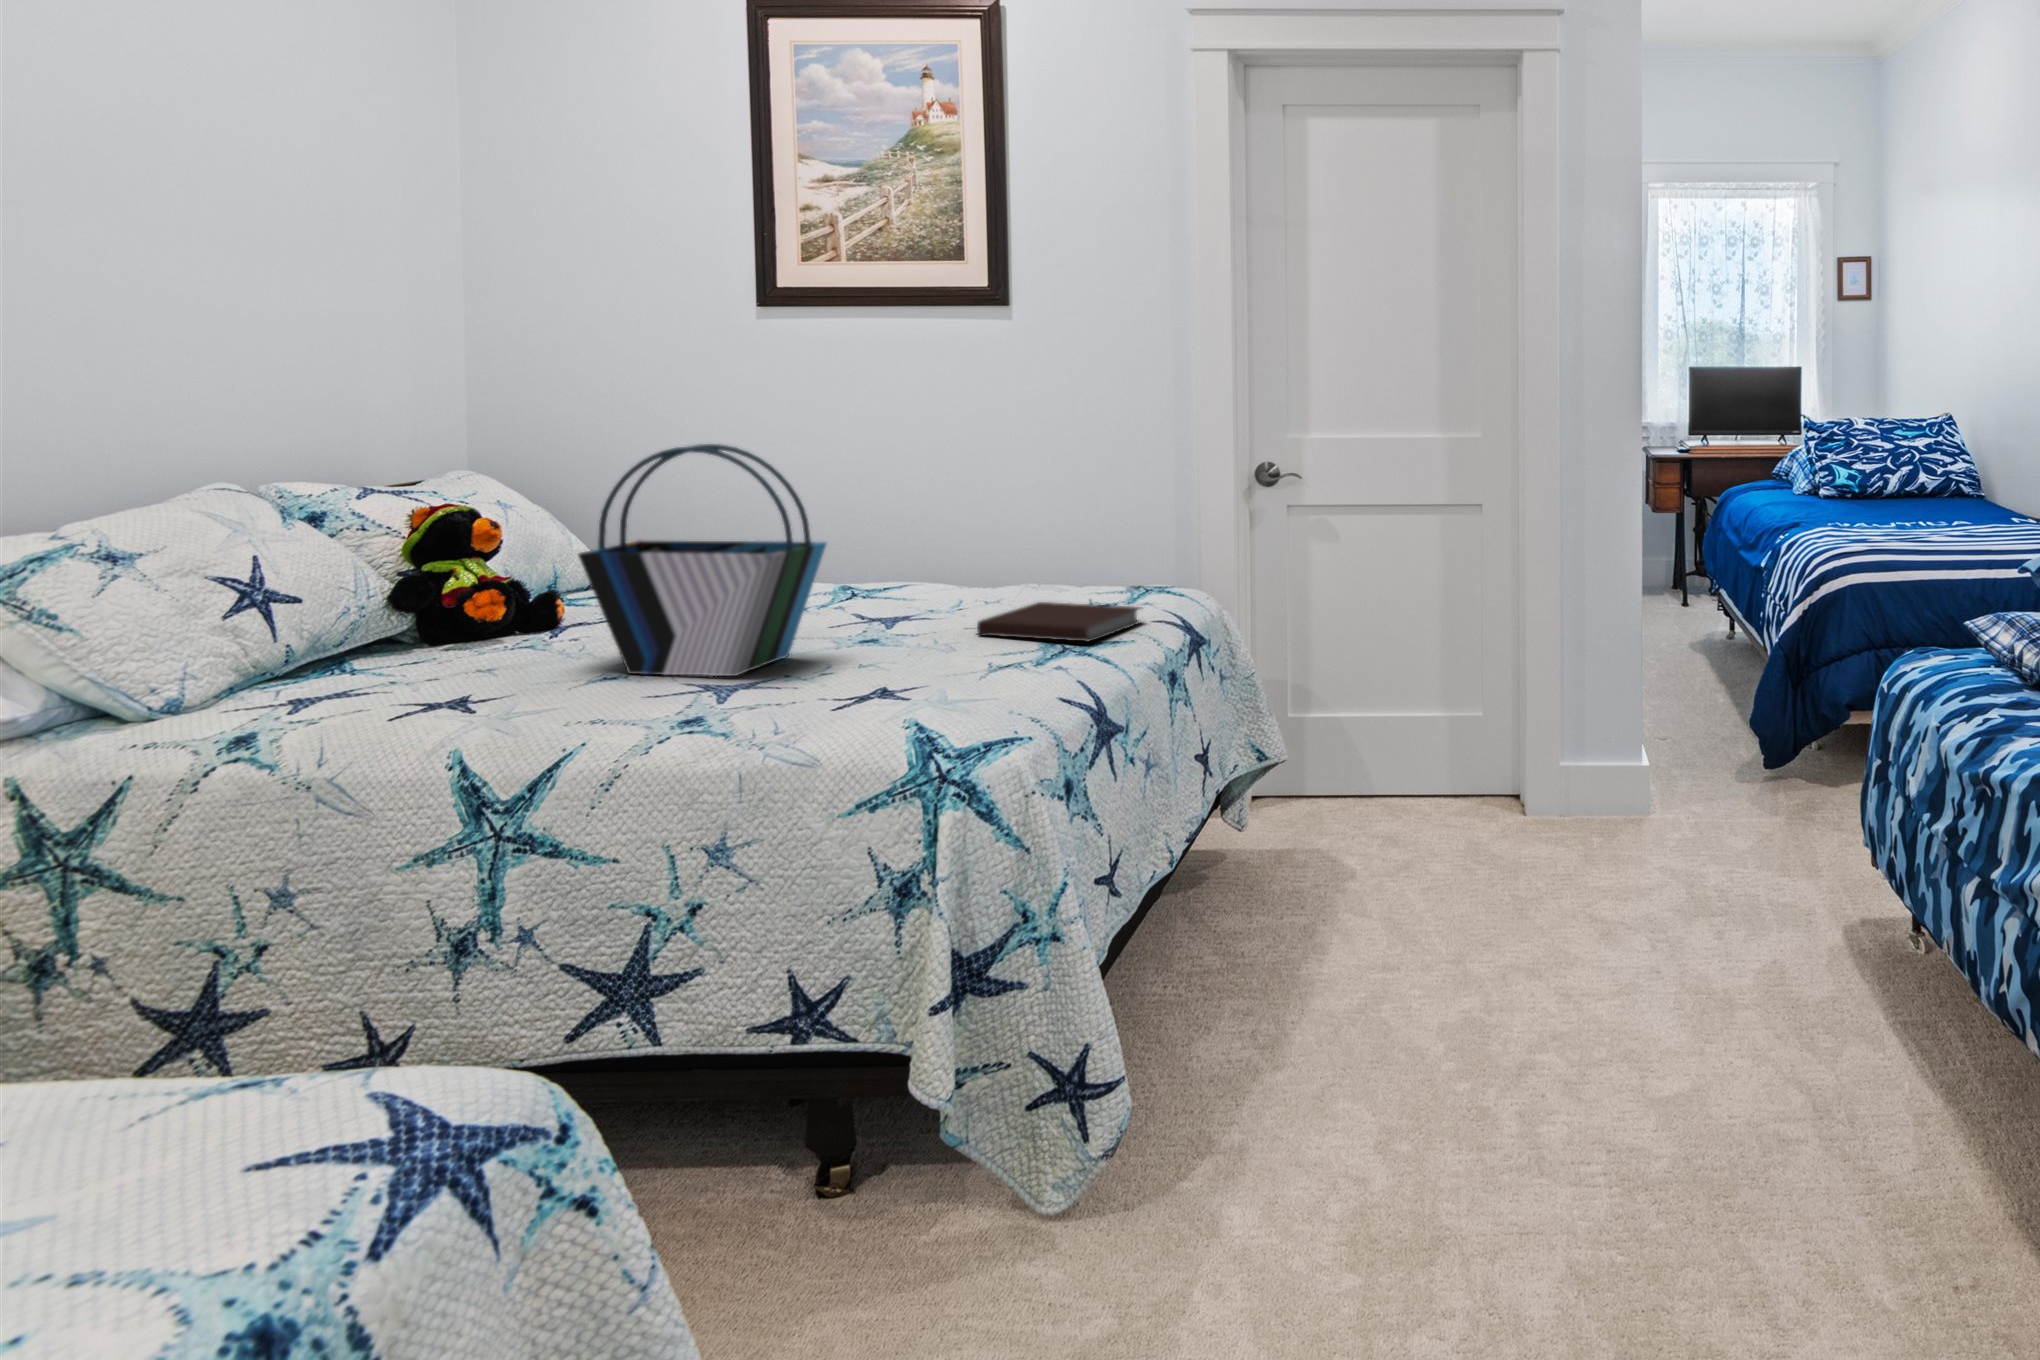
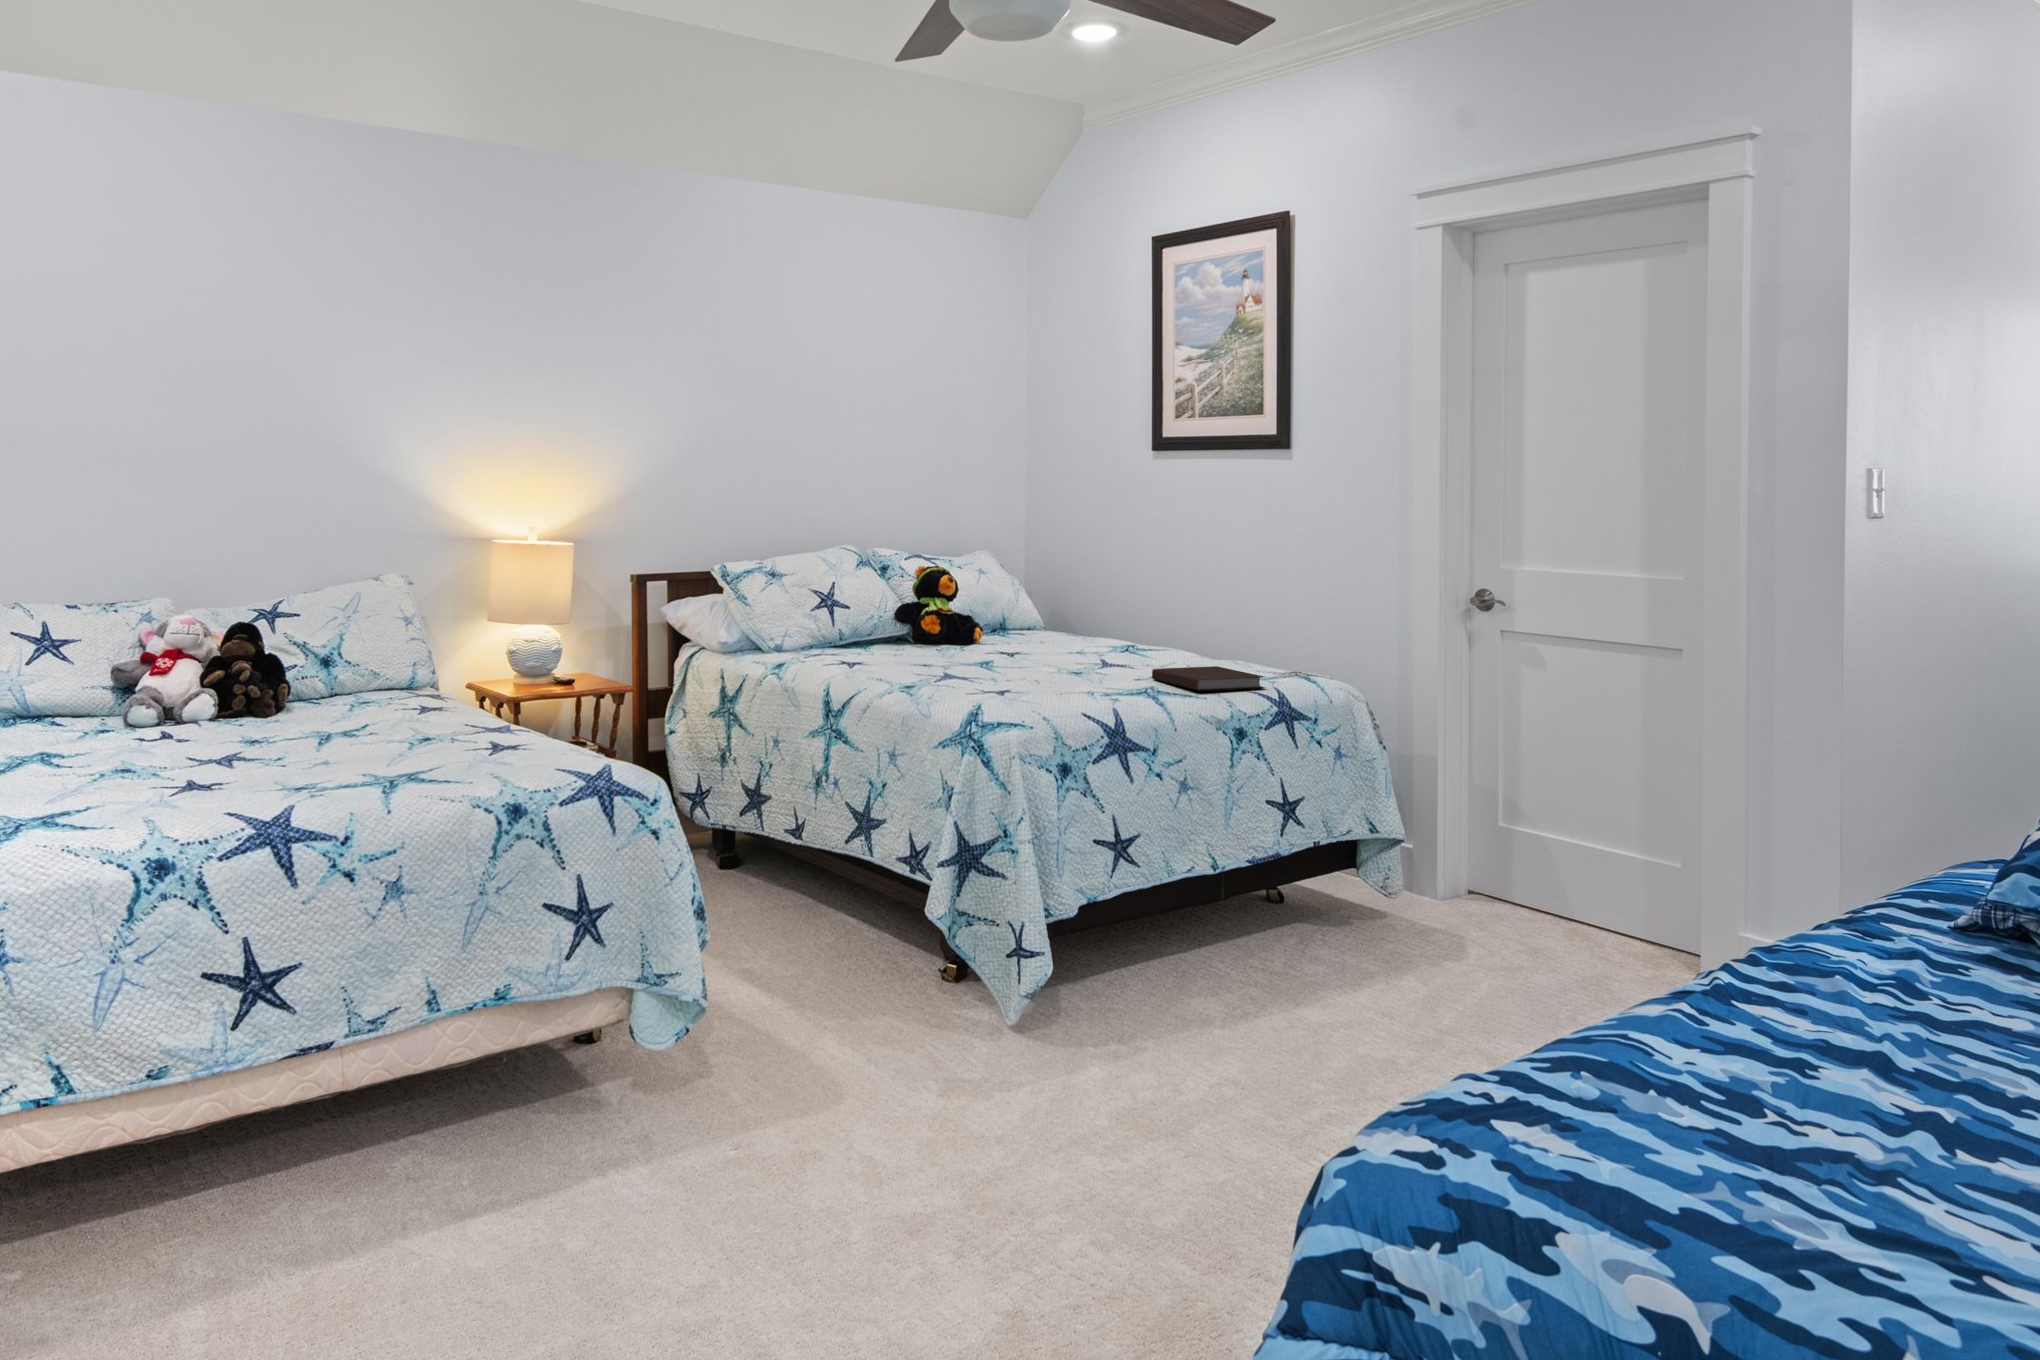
tote bag: present [578,444,826,676] -> none [939,531,1054,675]

